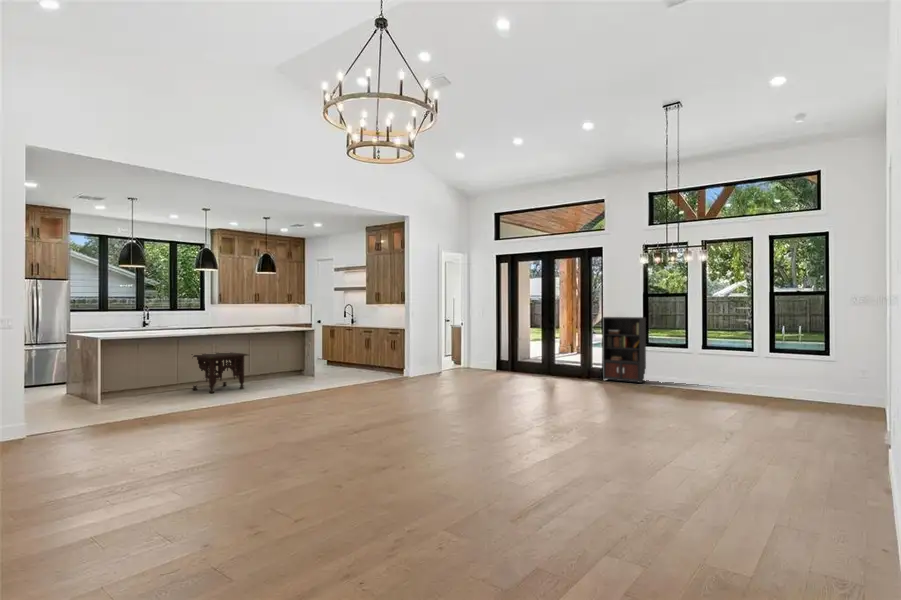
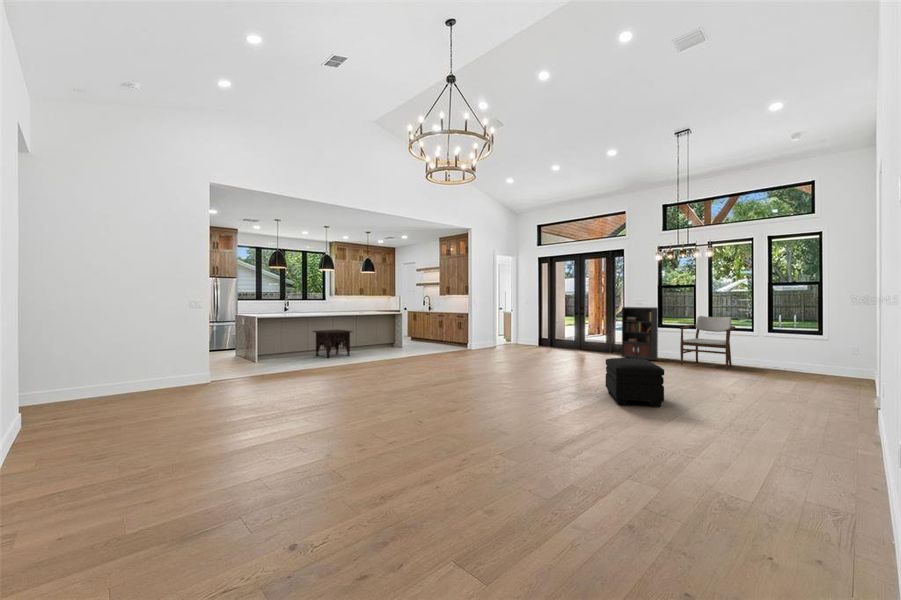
armchair: none [675,327,738,393] -> present [680,316,735,370]
ottoman: none [609,386,694,451] -> present [606,358,664,407]

